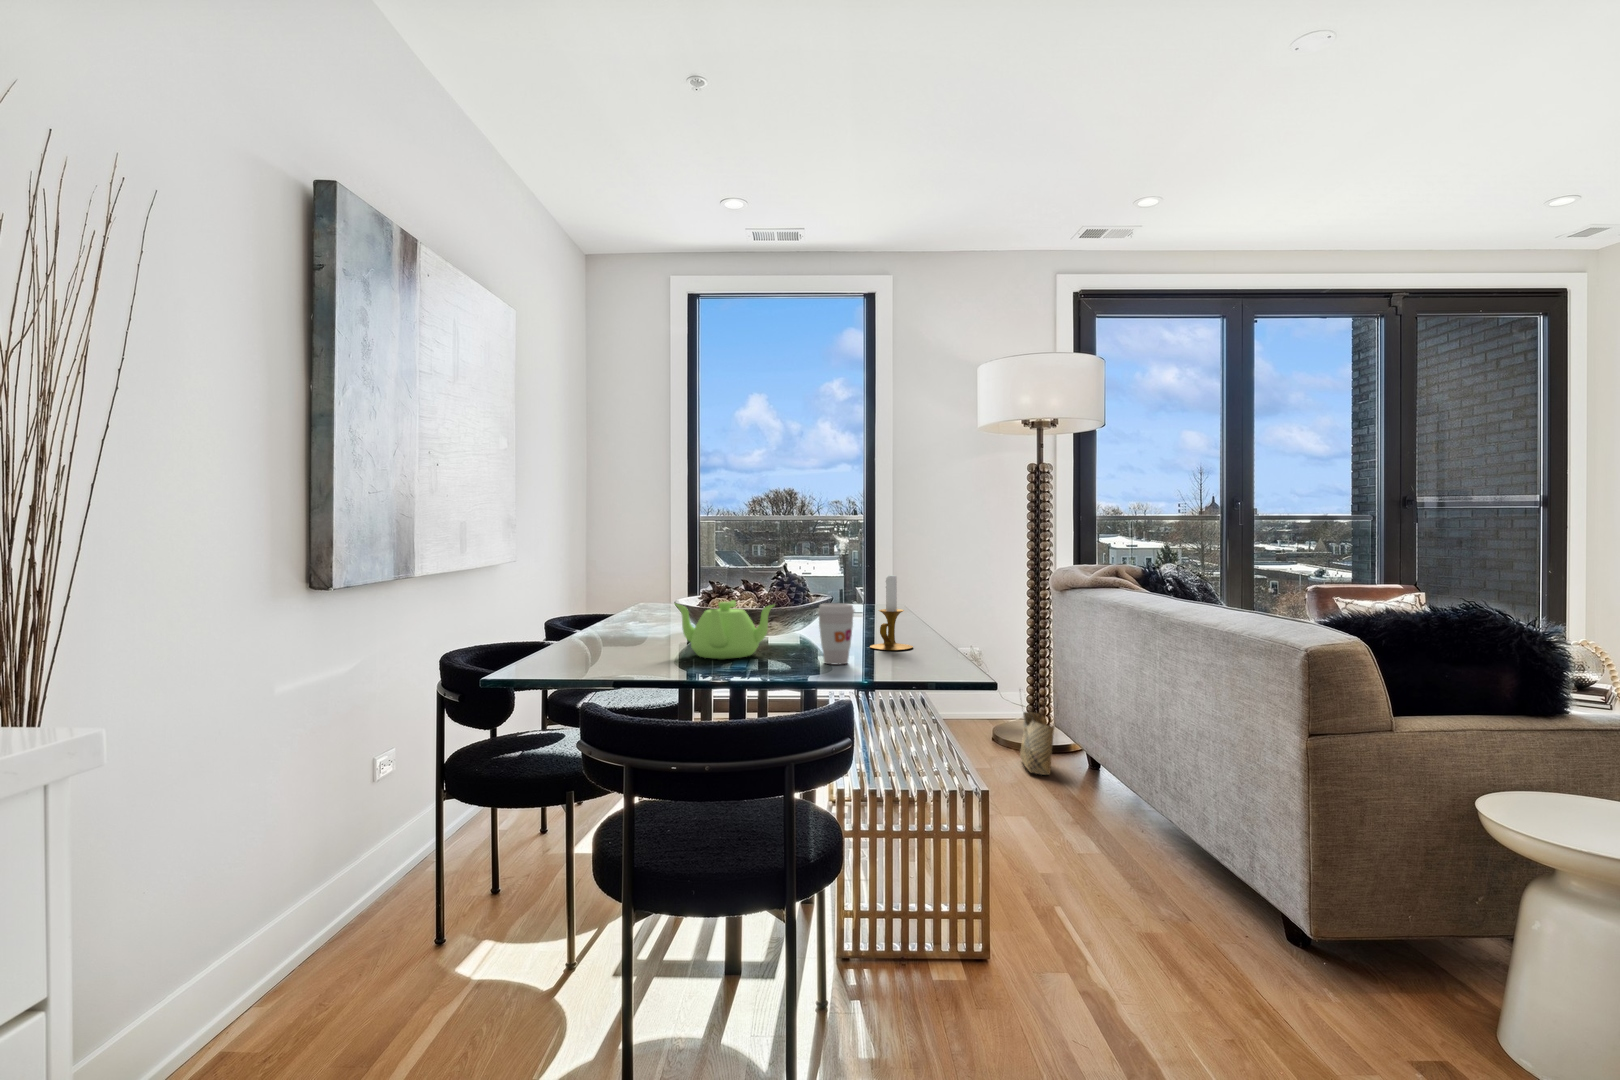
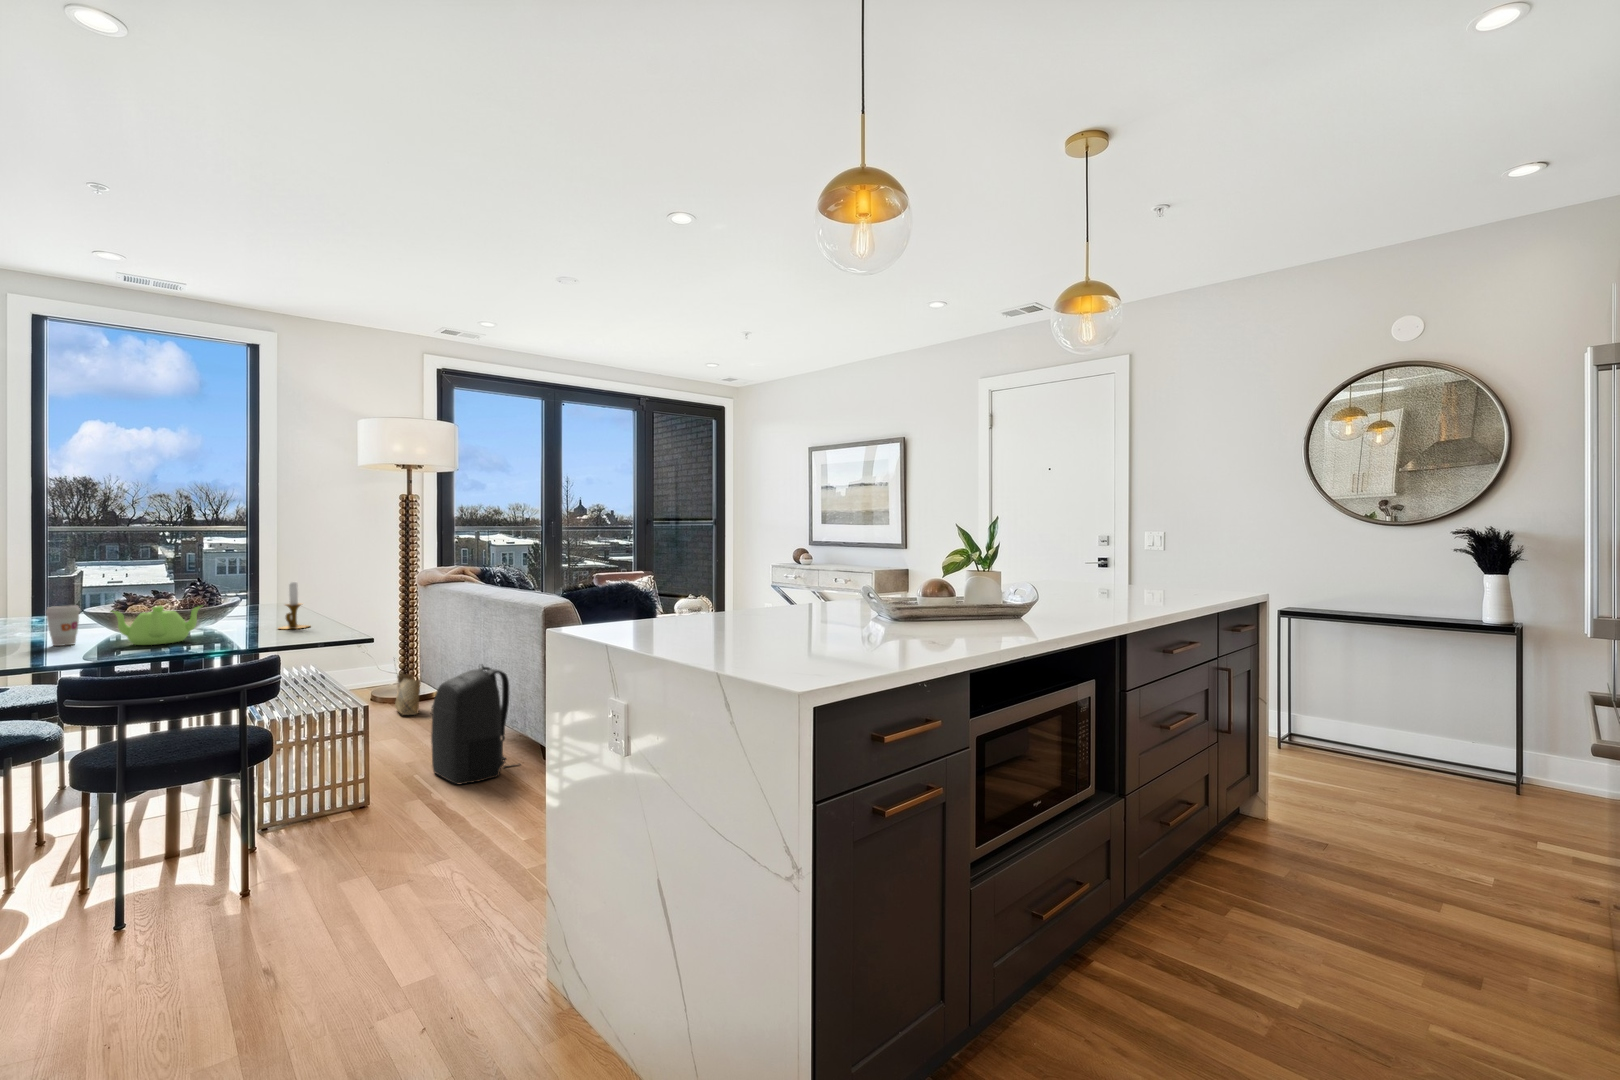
coffee cup: present [817,603,855,664] -> present [46,605,80,646]
backpack: none [1083,741,1245,967] -> present [431,665,509,784]

